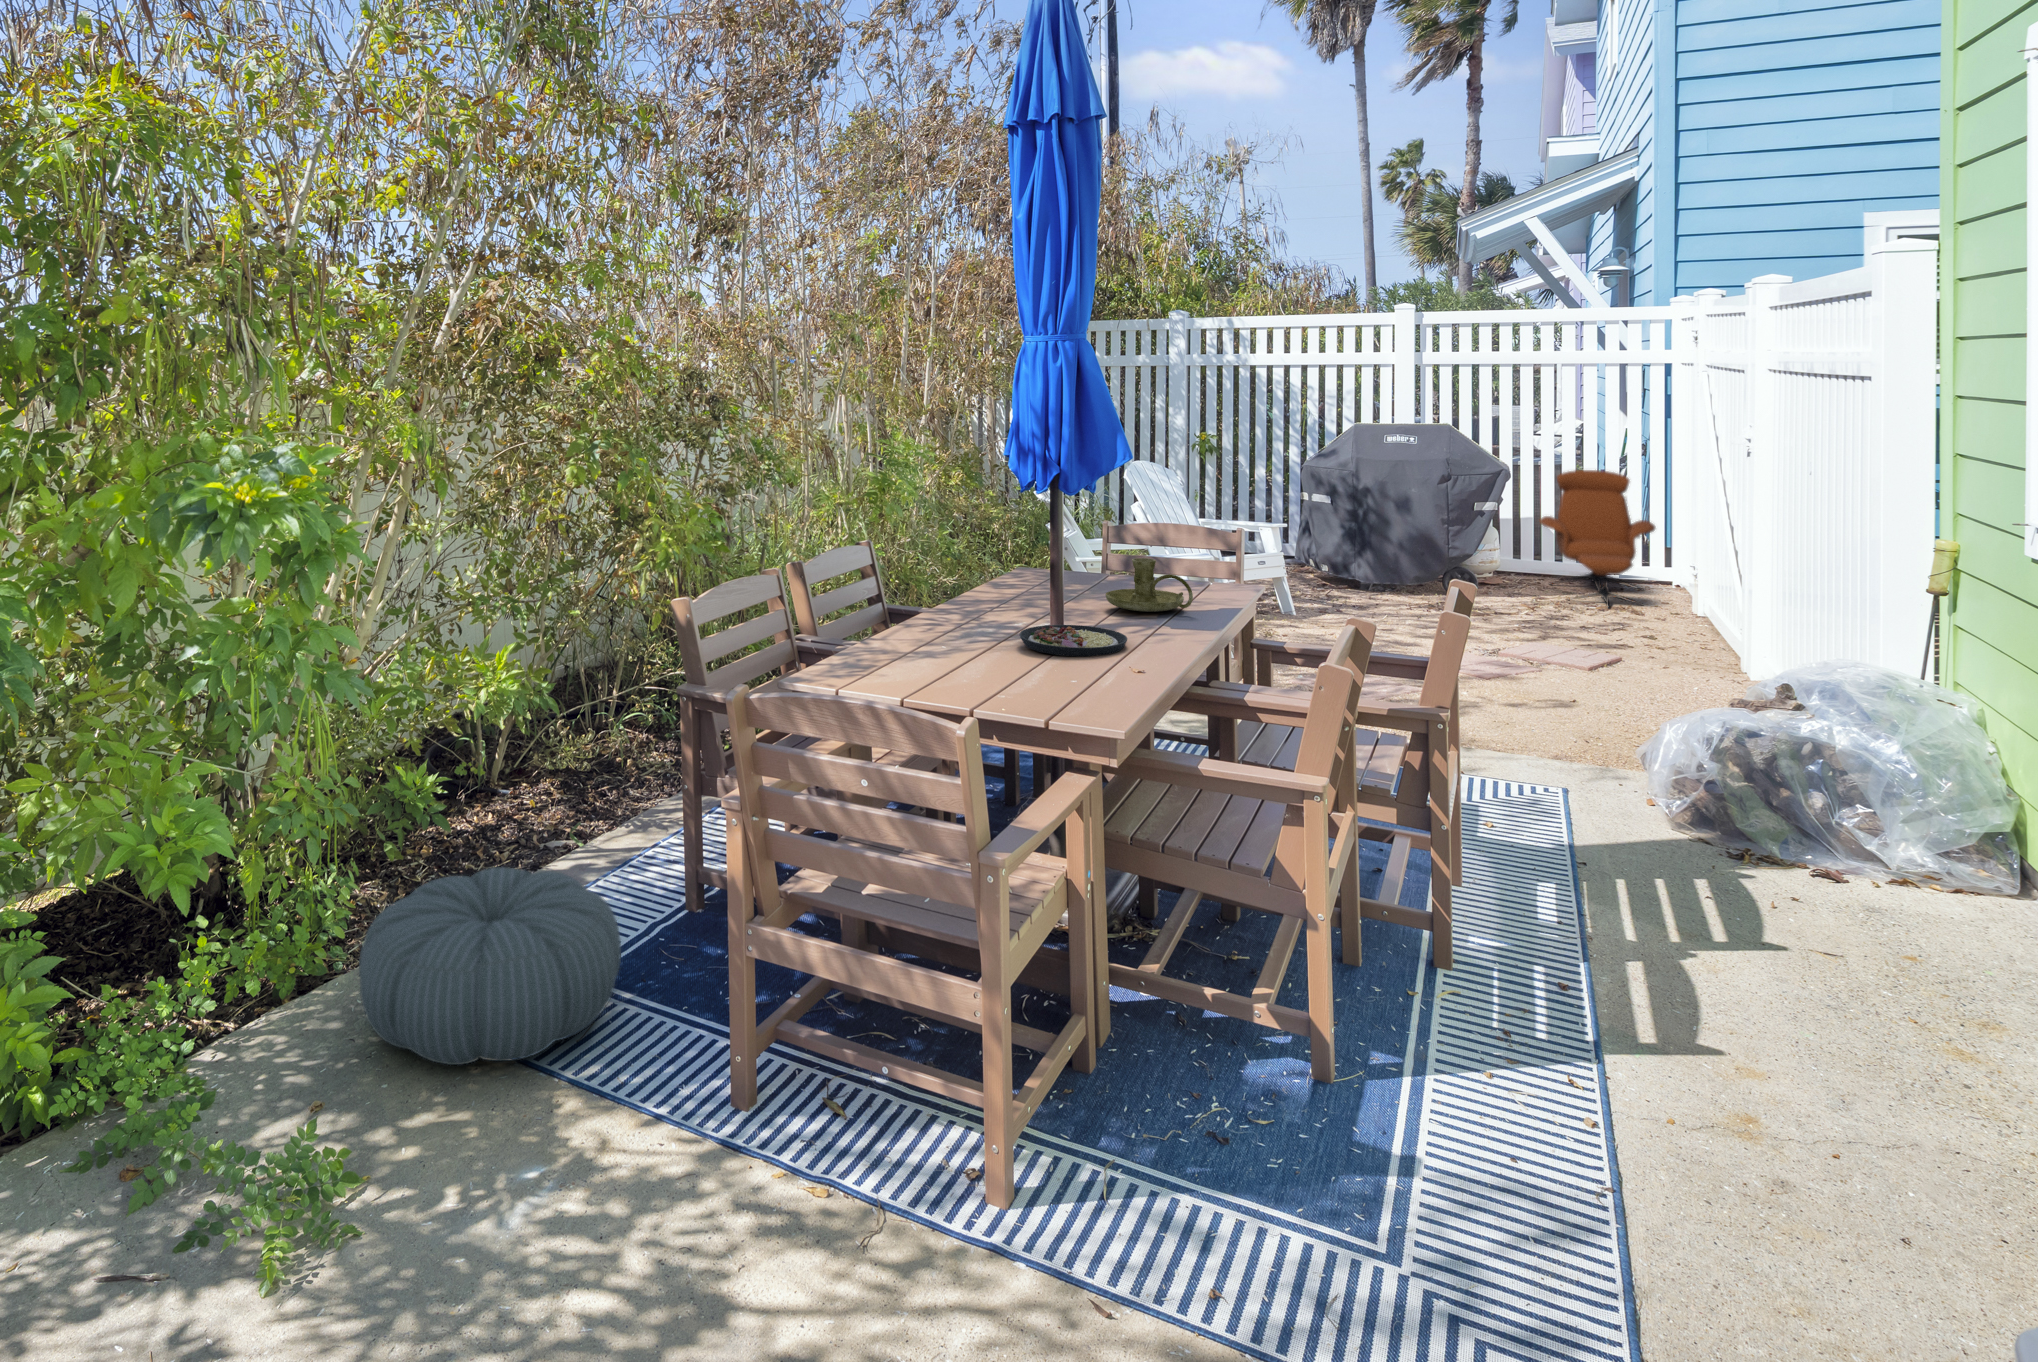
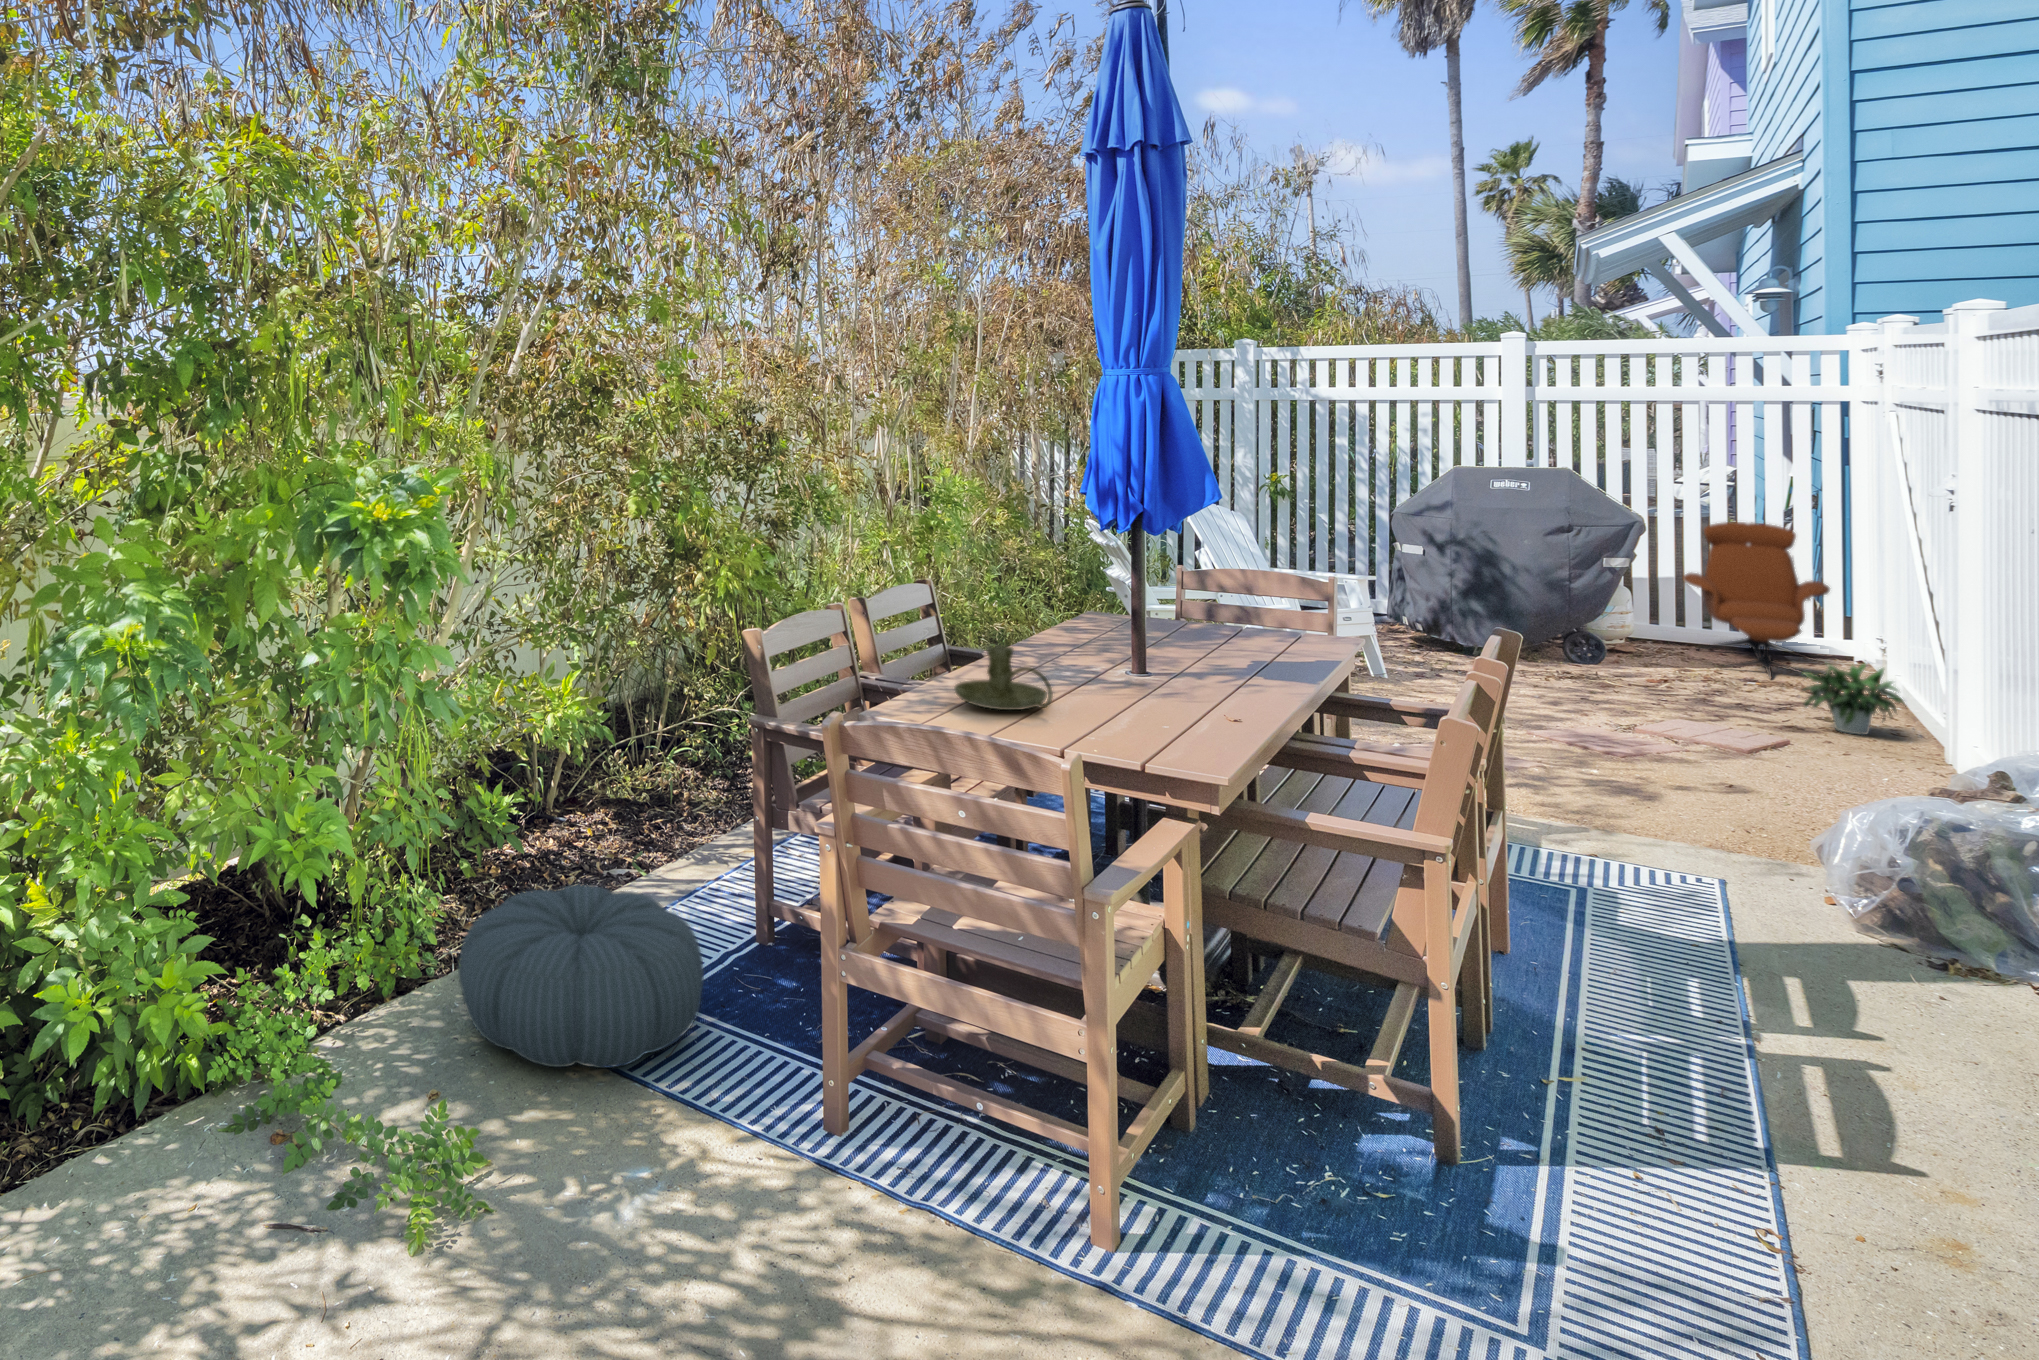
candle holder: present [1106,558,1193,612] -> present [955,645,1053,710]
potted plant: none [1632,590,1725,656] -> present [1802,664,1906,735]
plate: present [1019,625,1127,657] -> none [1101,674,1218,708]

